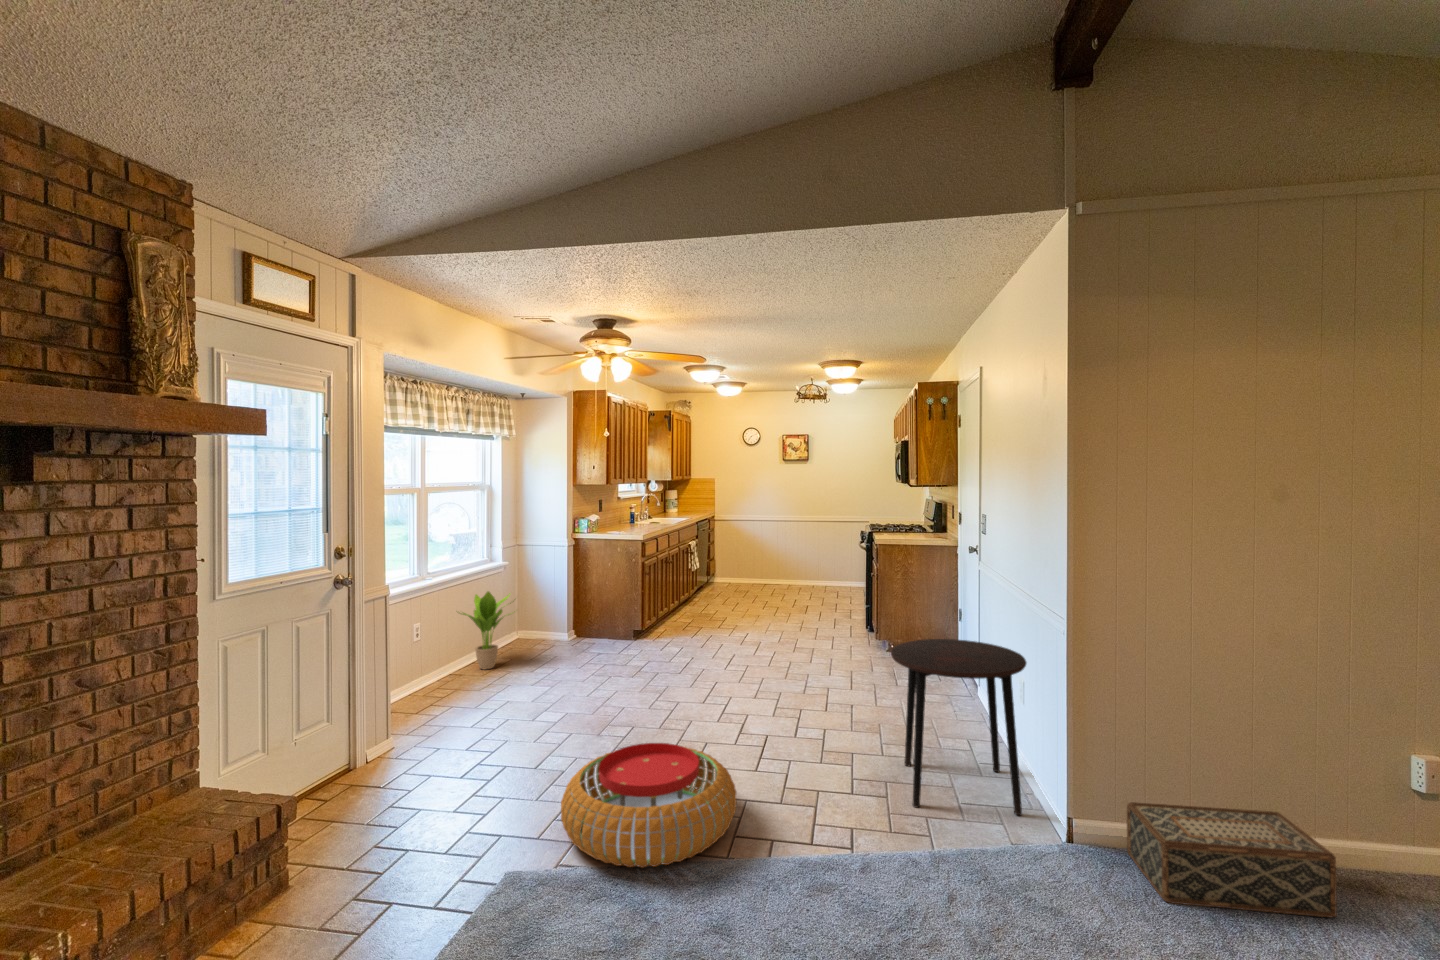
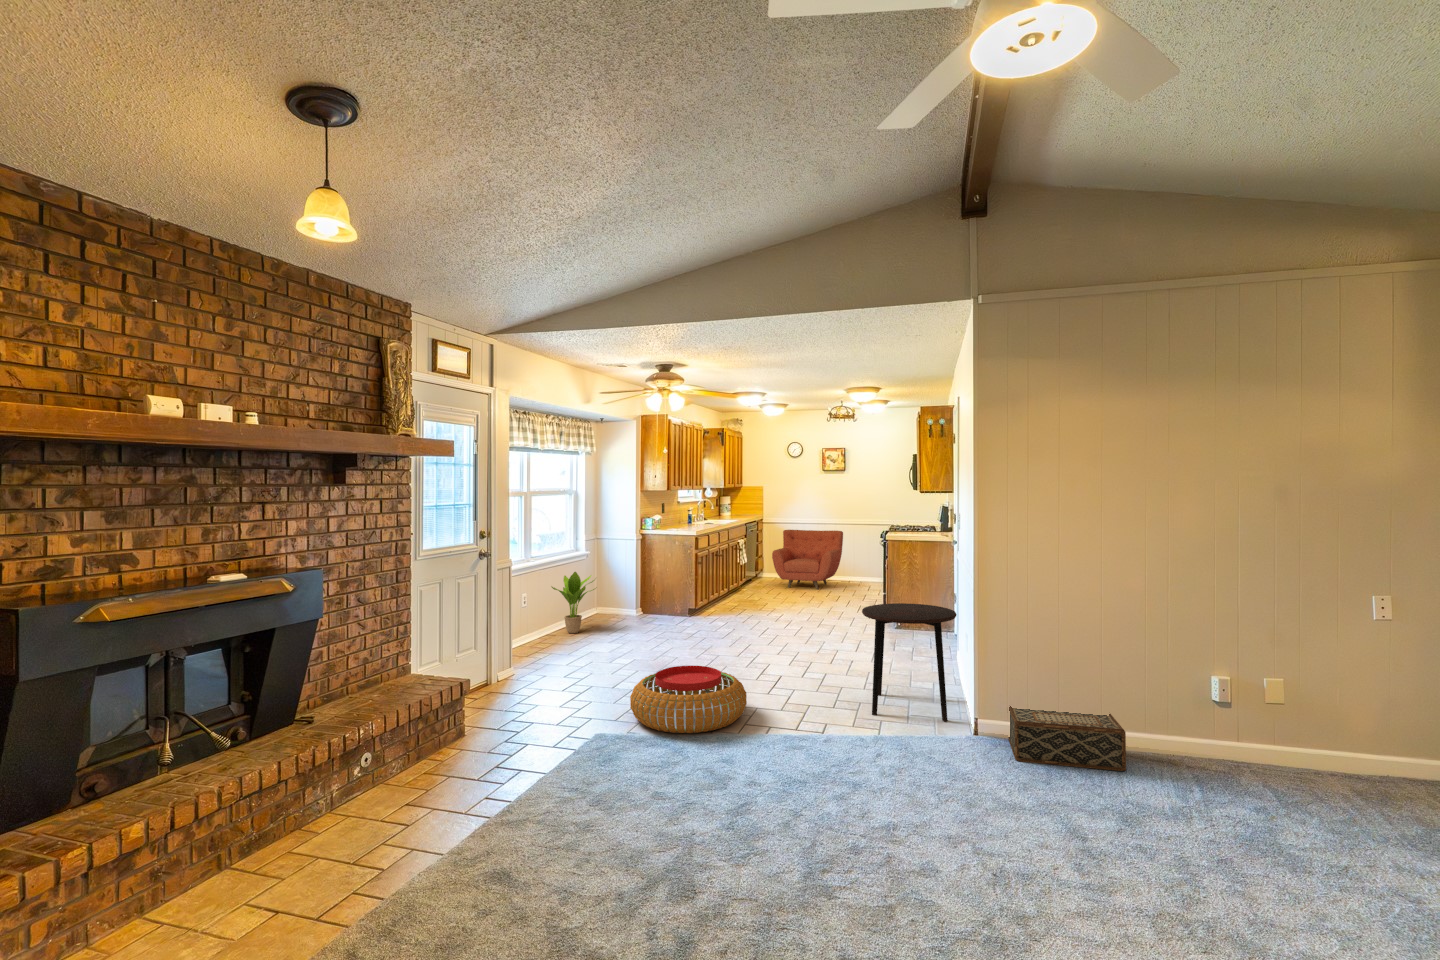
armchair: none [726,527,804,595] -> present [772,530,843,589]

